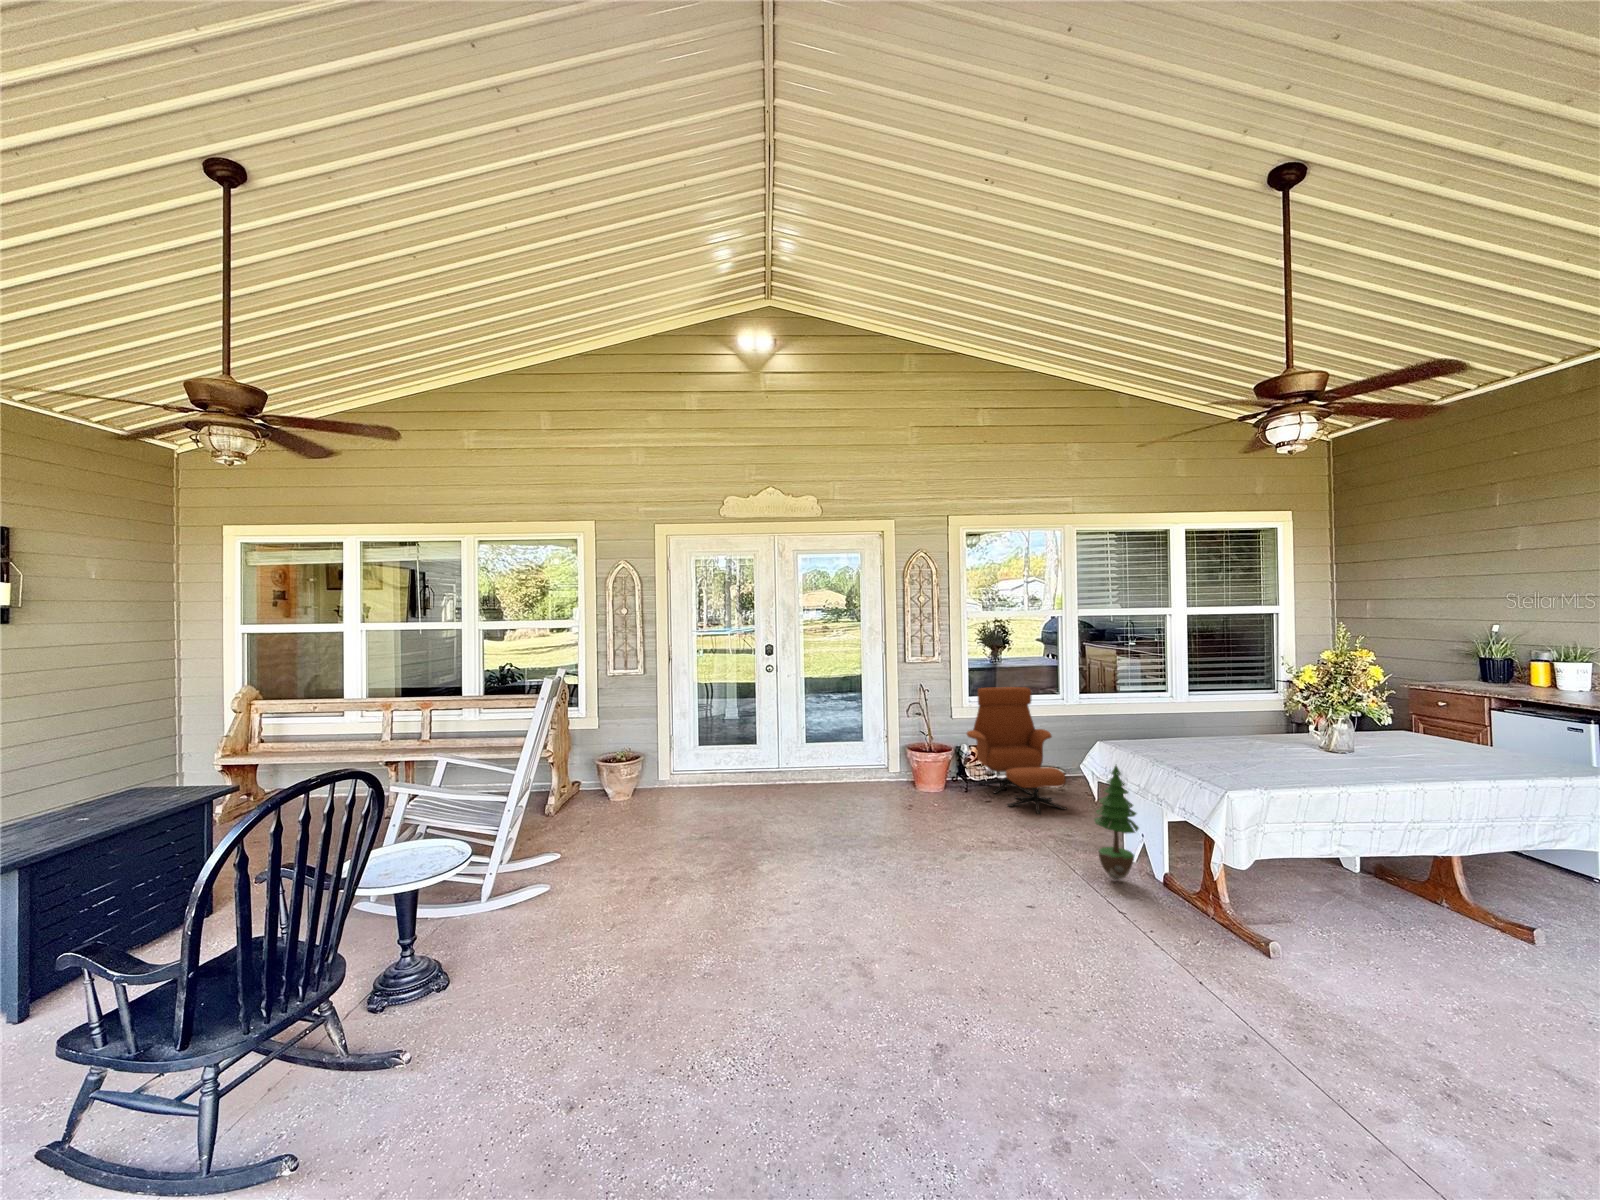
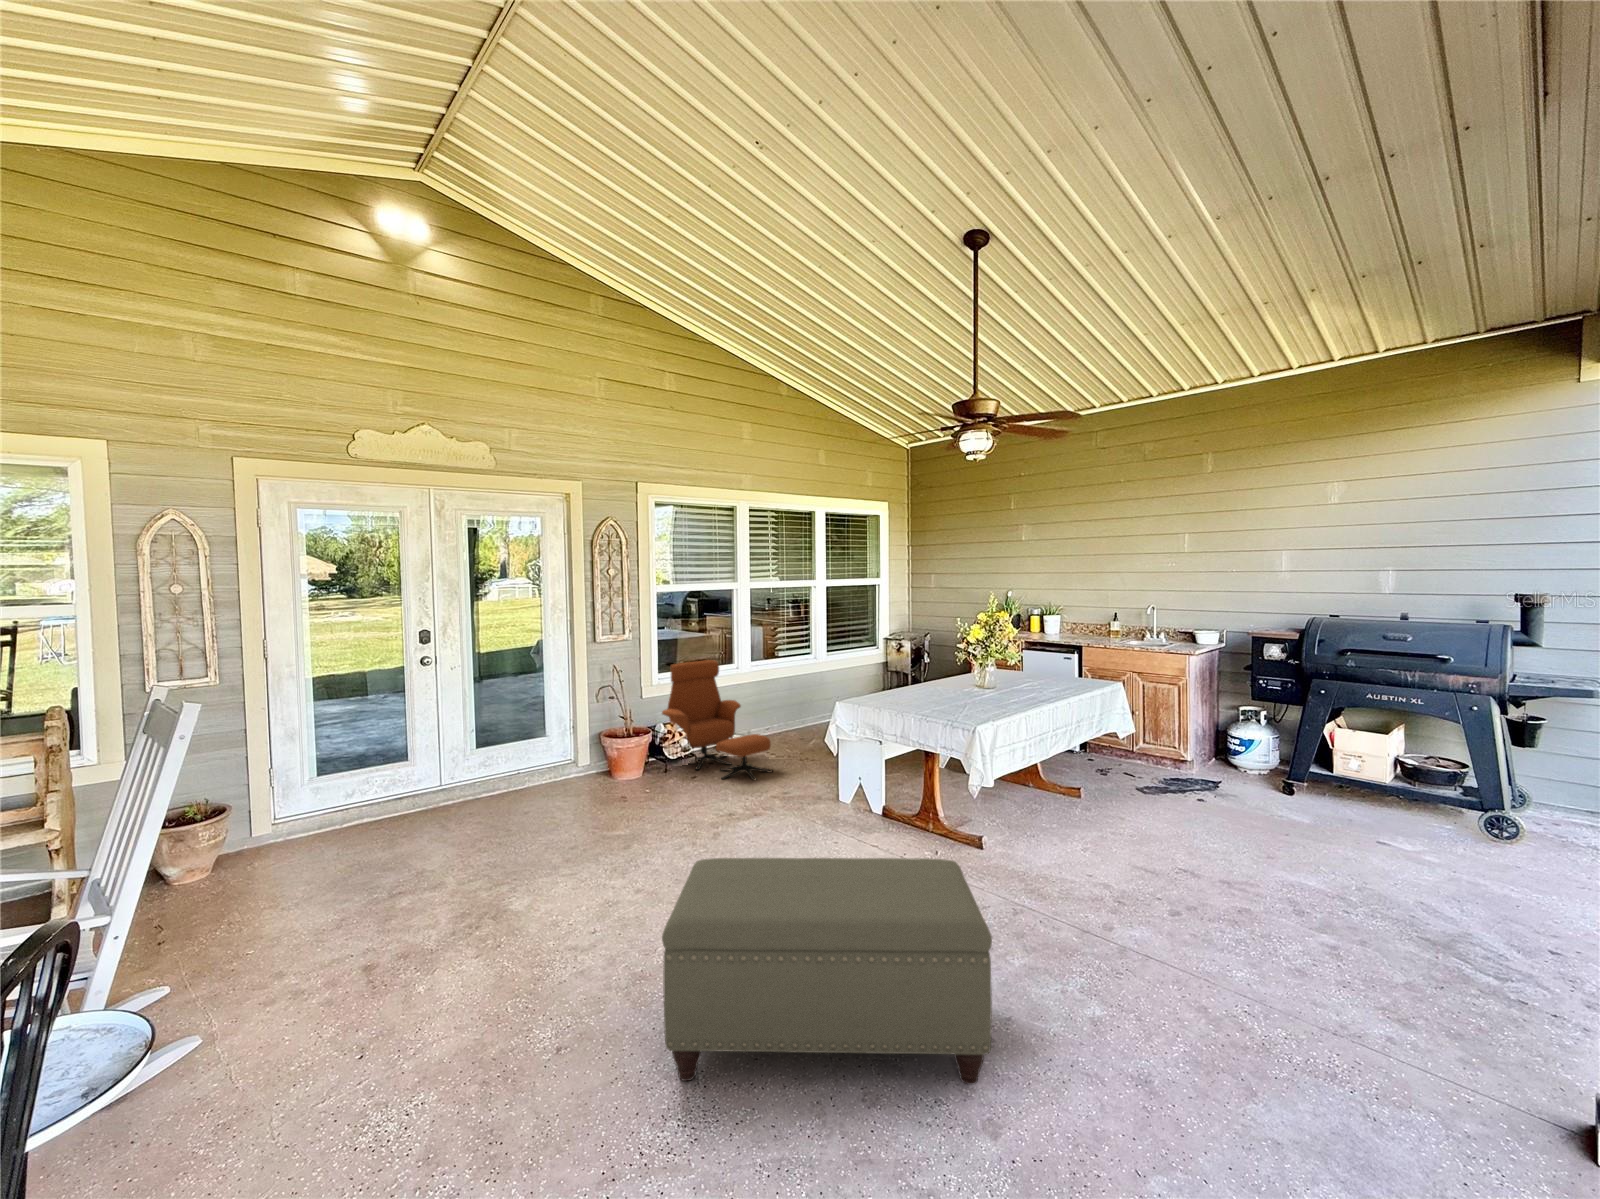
potted tree: present [1094,766,1139,880] -> none [854,714,891,819]
ottoman: none [696,857,1000,1143] -> present [662,858,992,1085]

